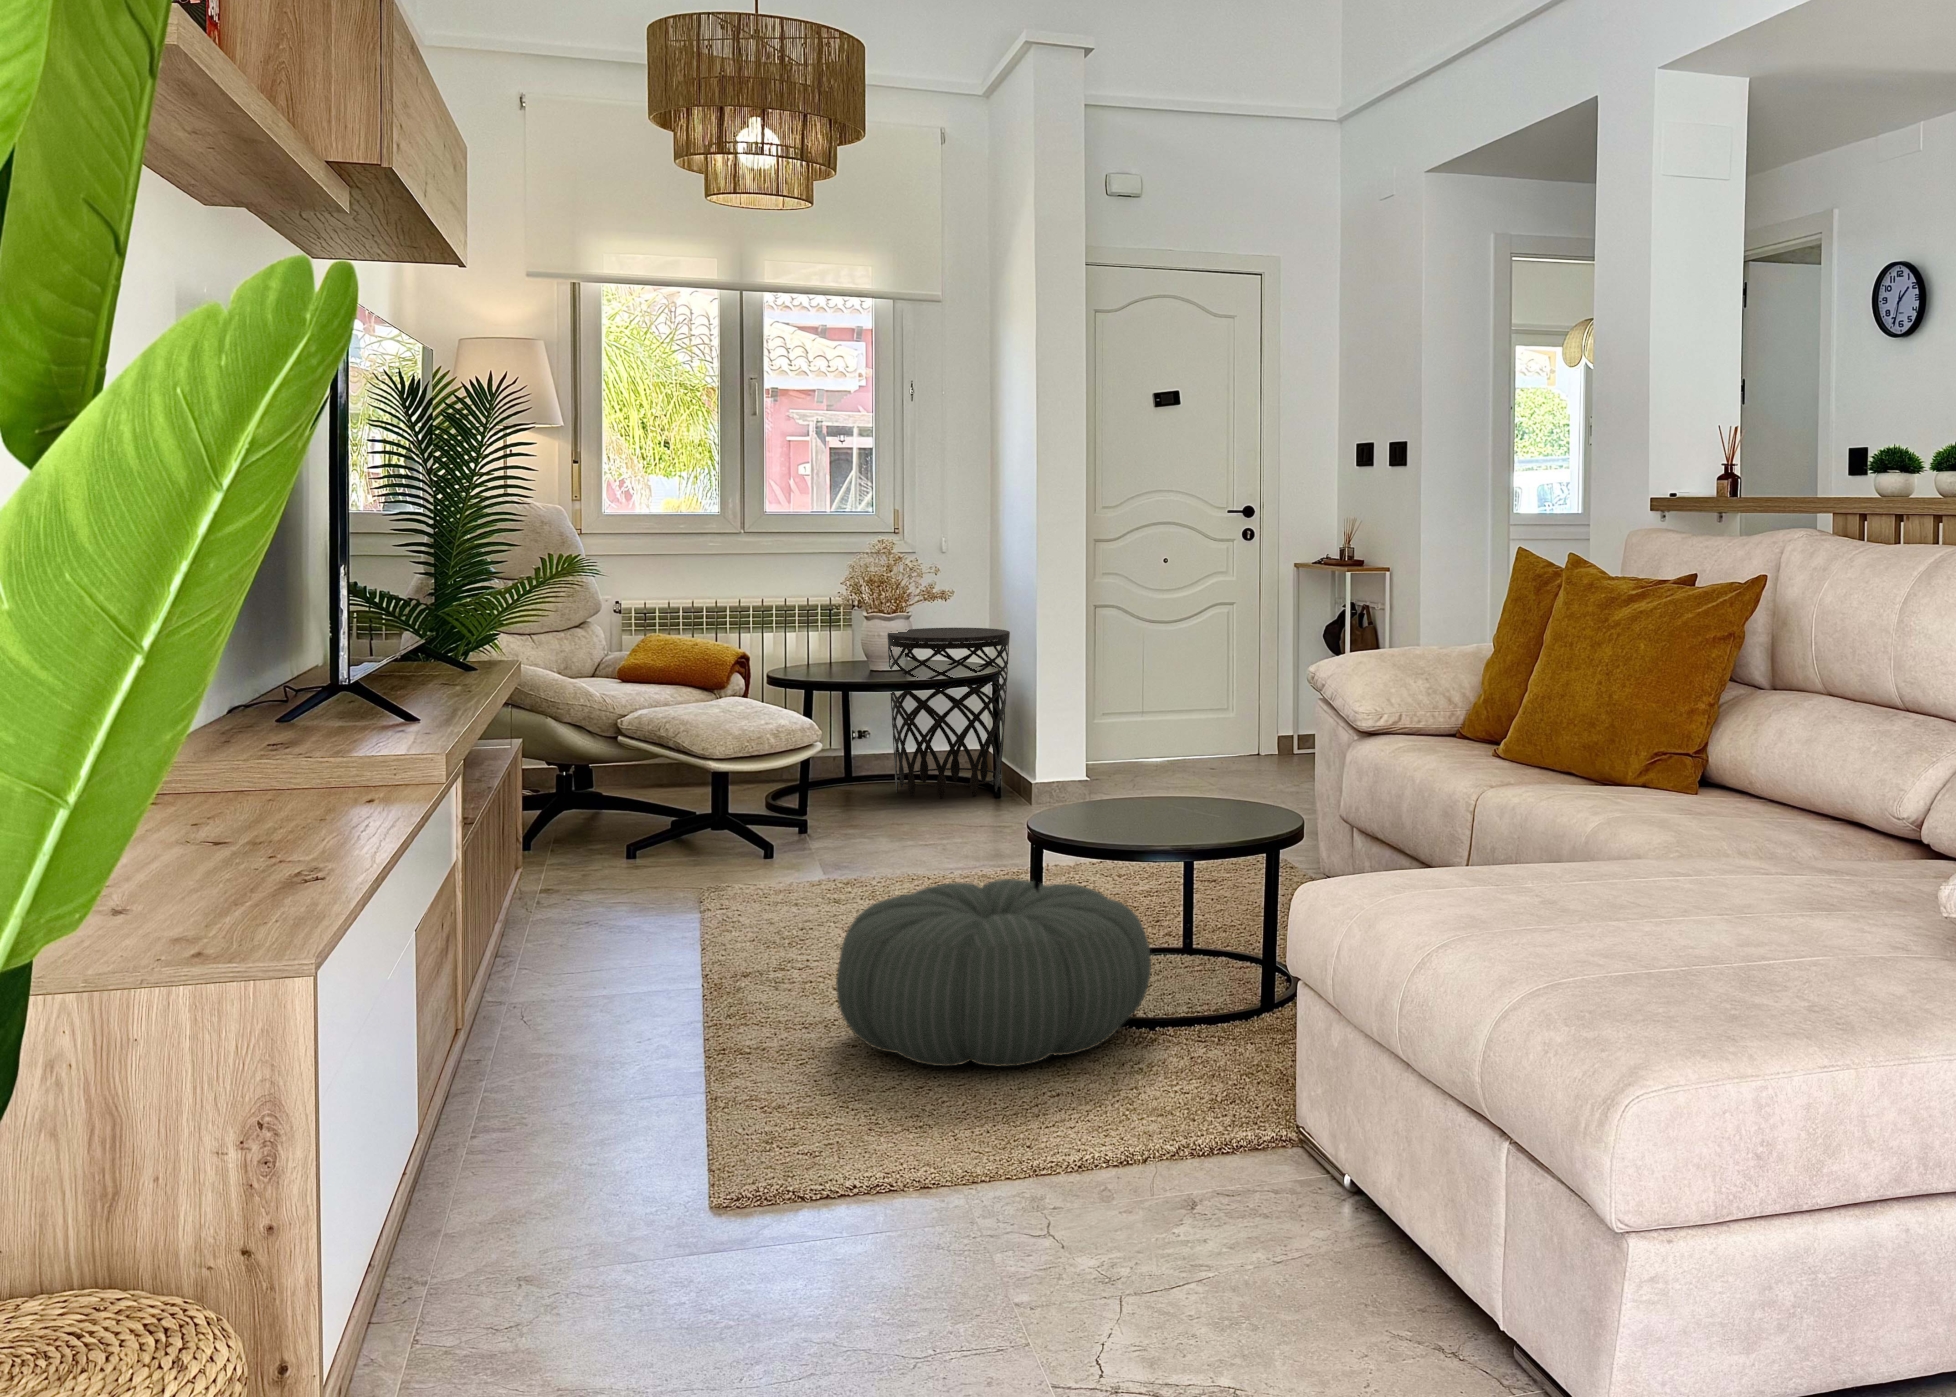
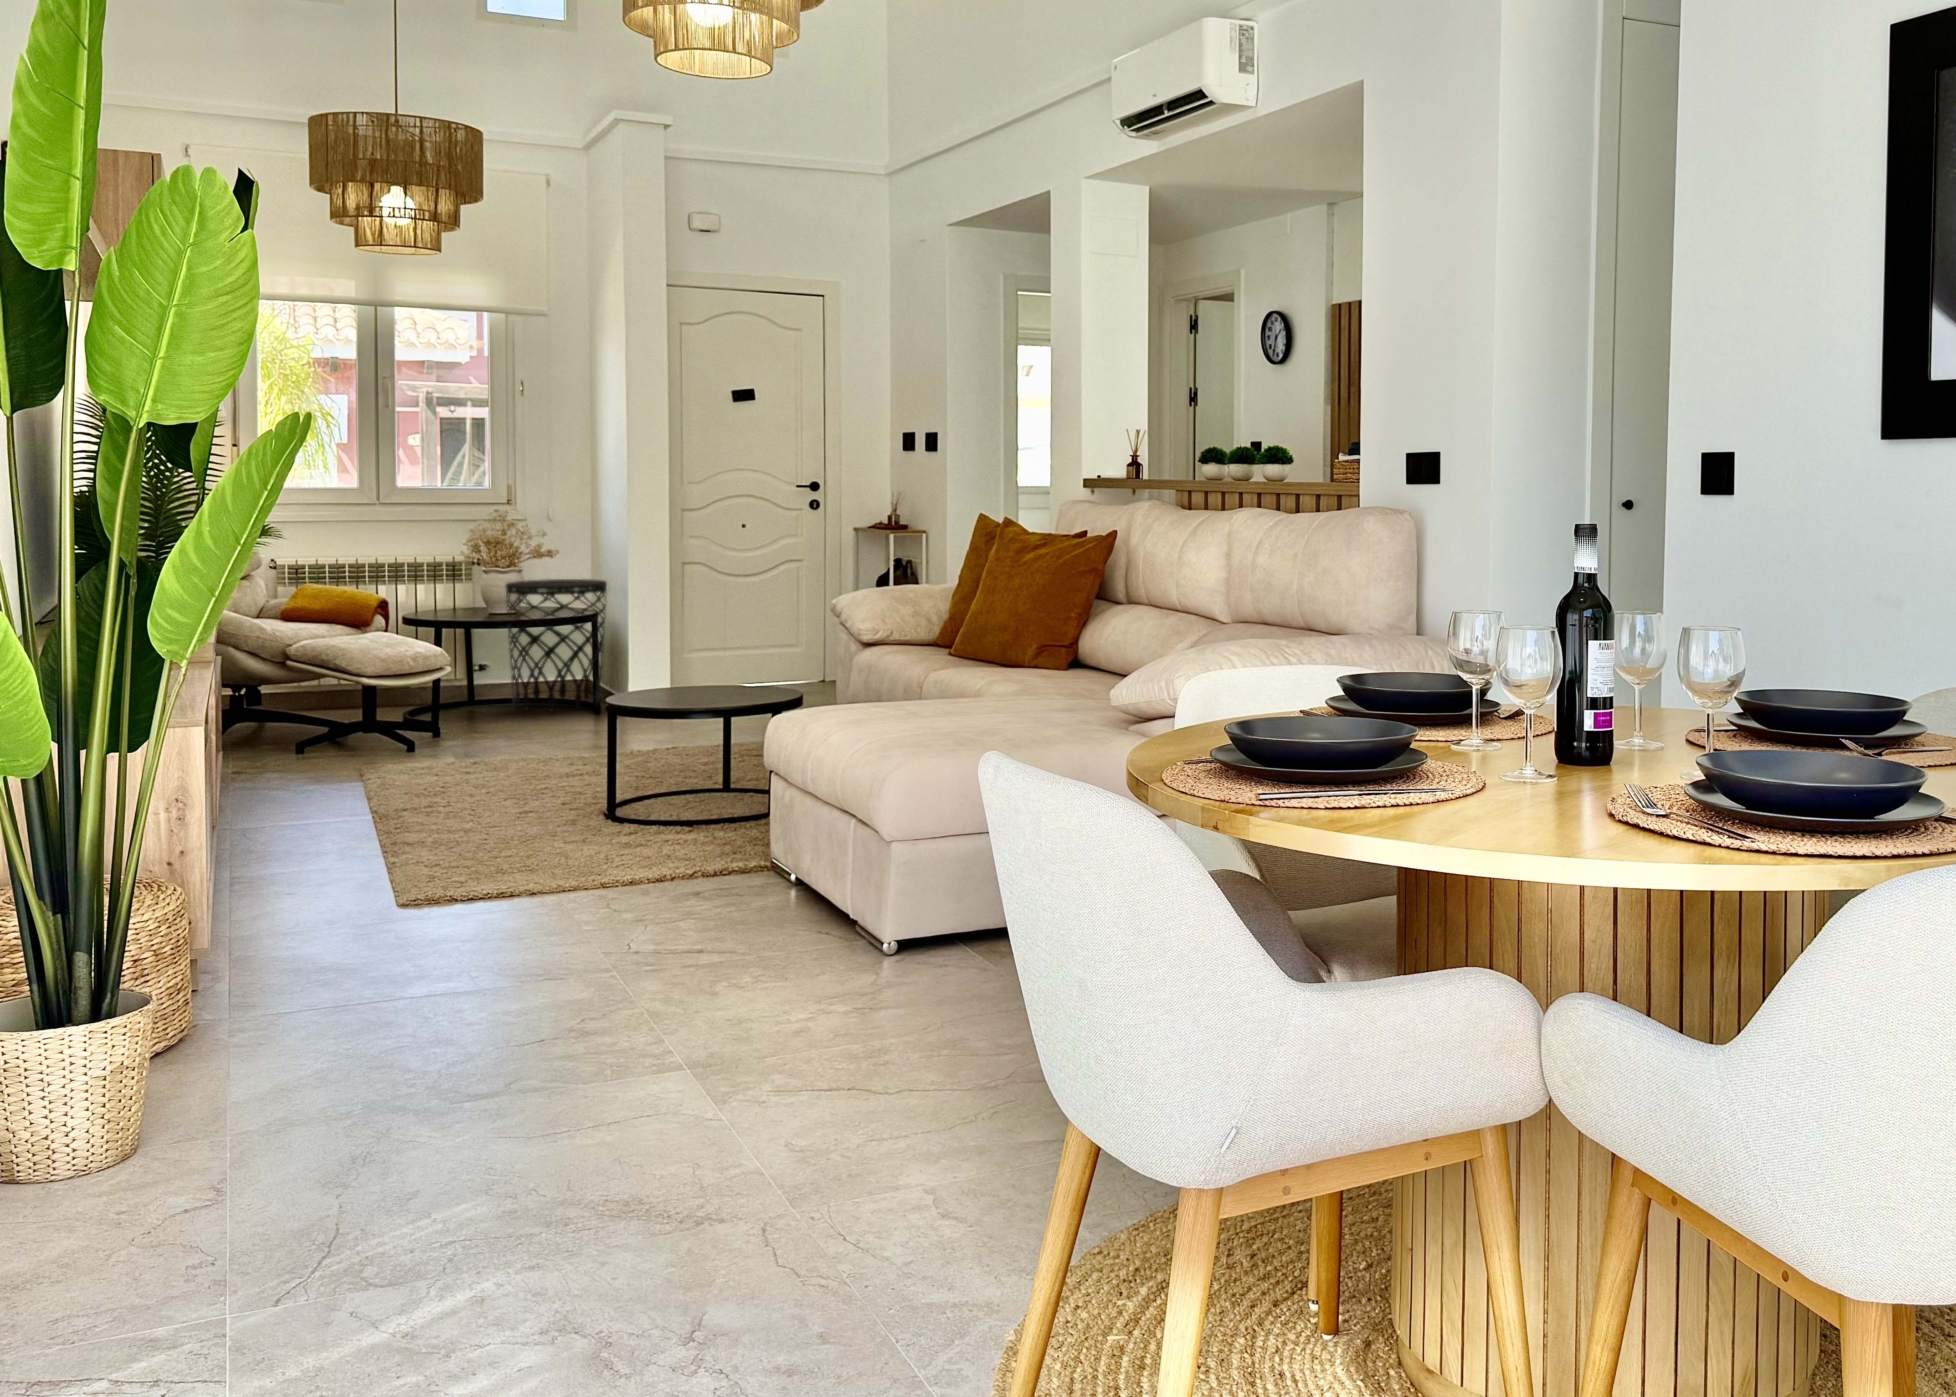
pouf: present [836,879,1151,1067] -> none [477,737,693,847]

